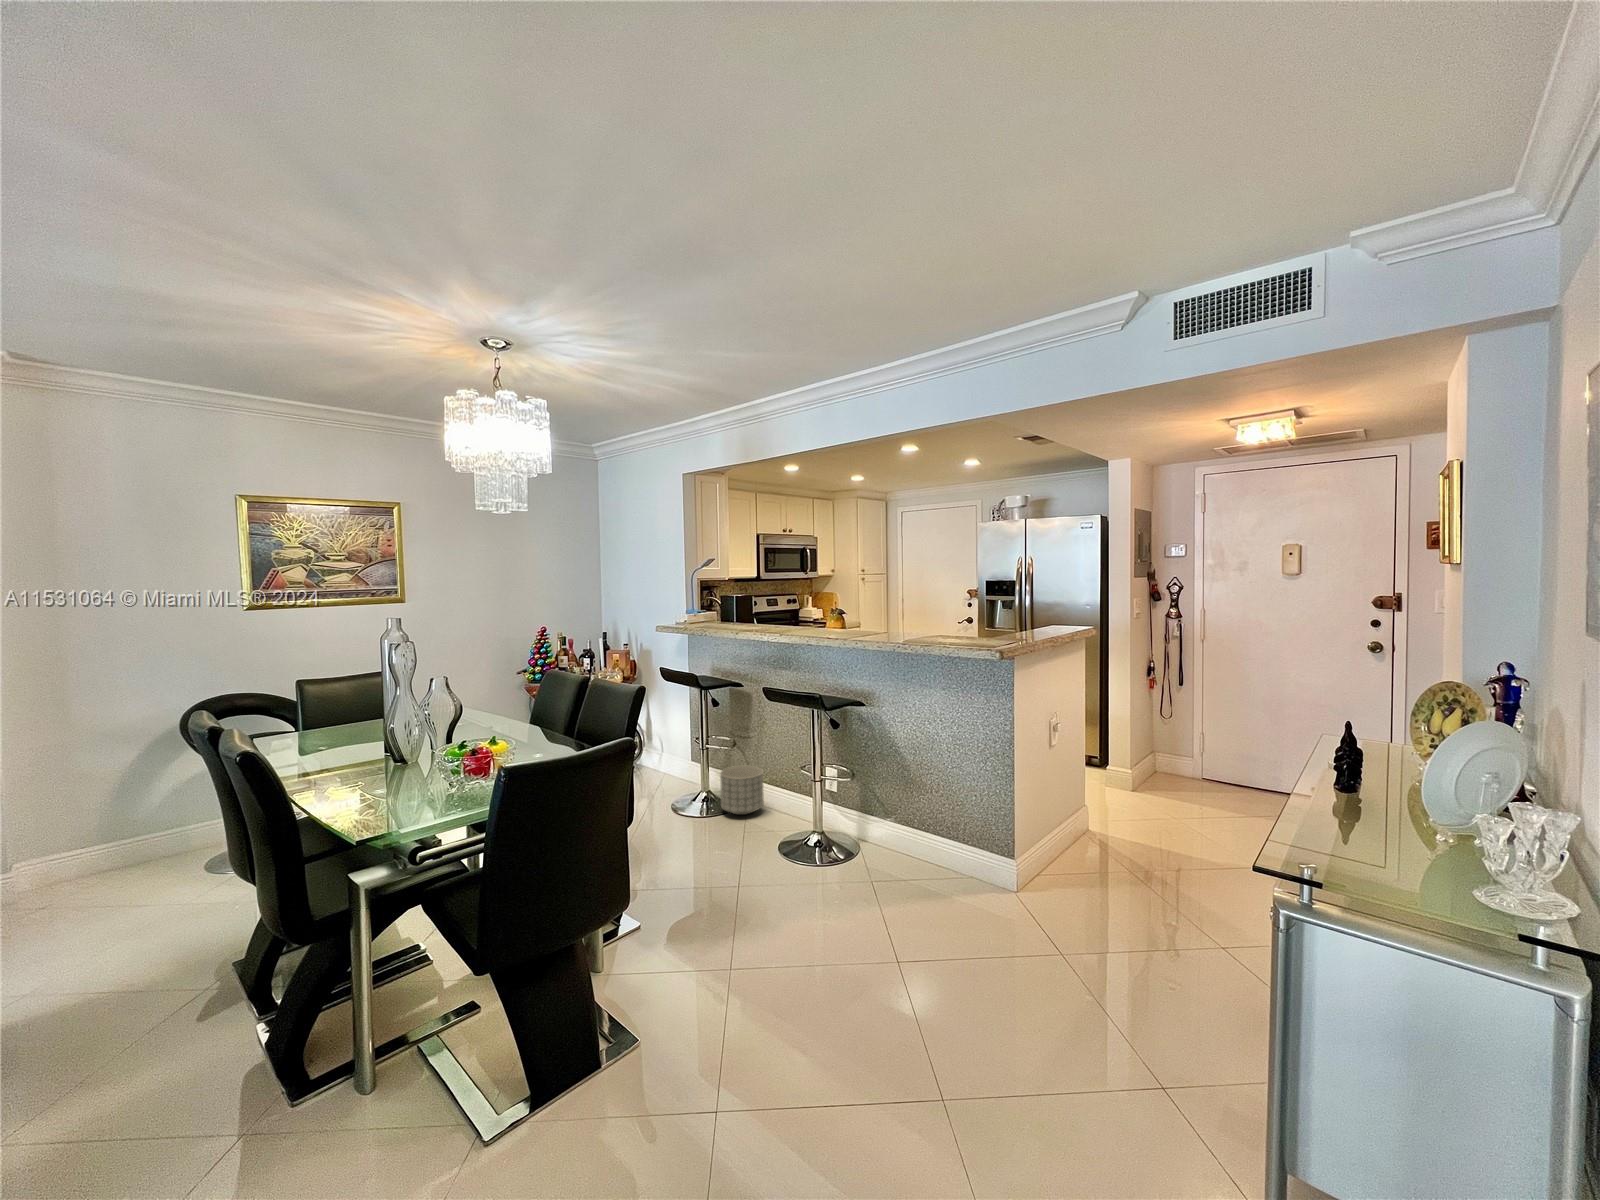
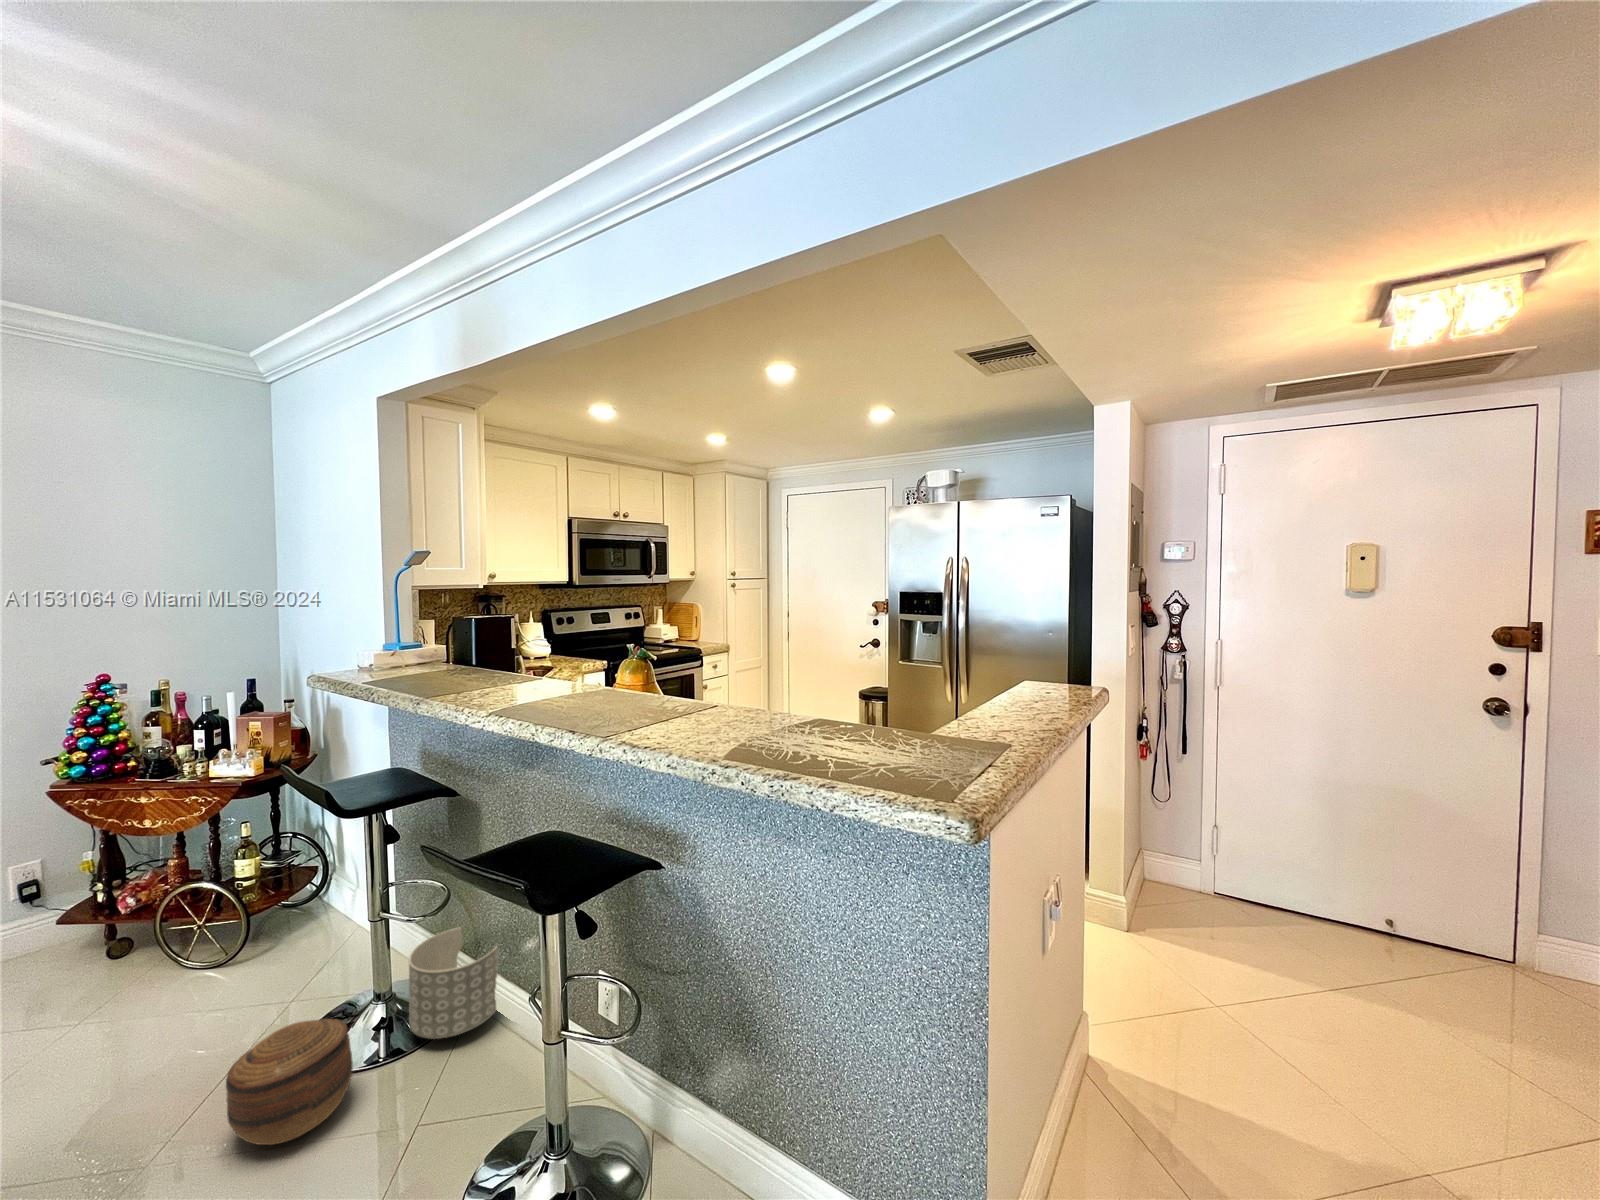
basket: none [662,791,710,839] -> present [226,1019,353,1145]

